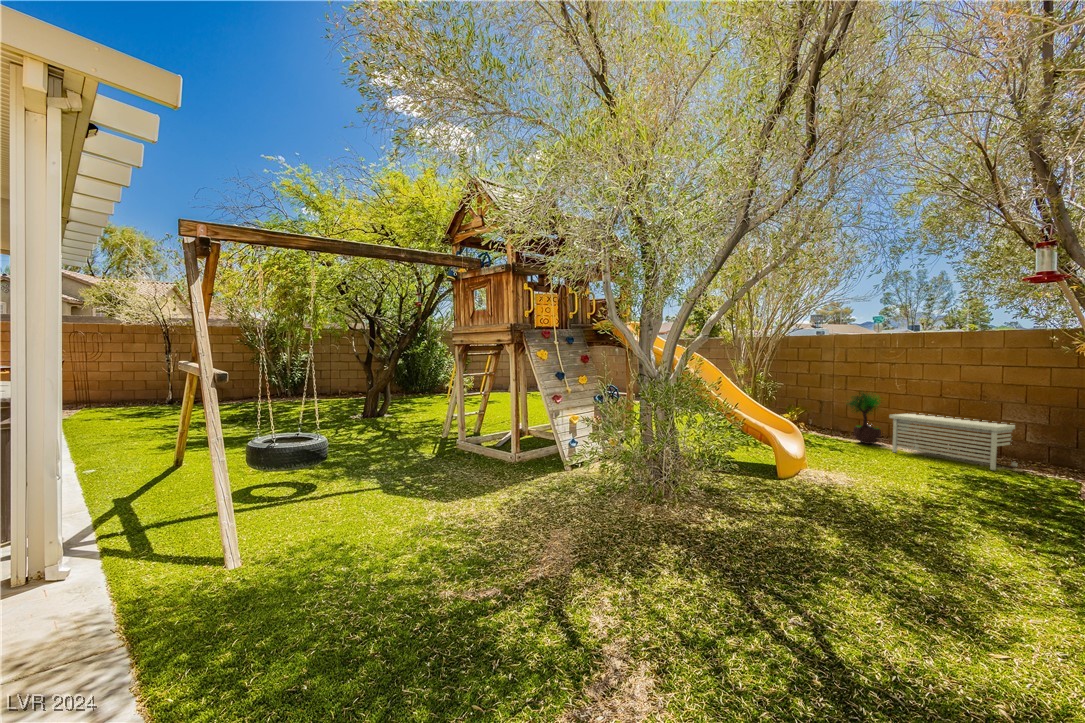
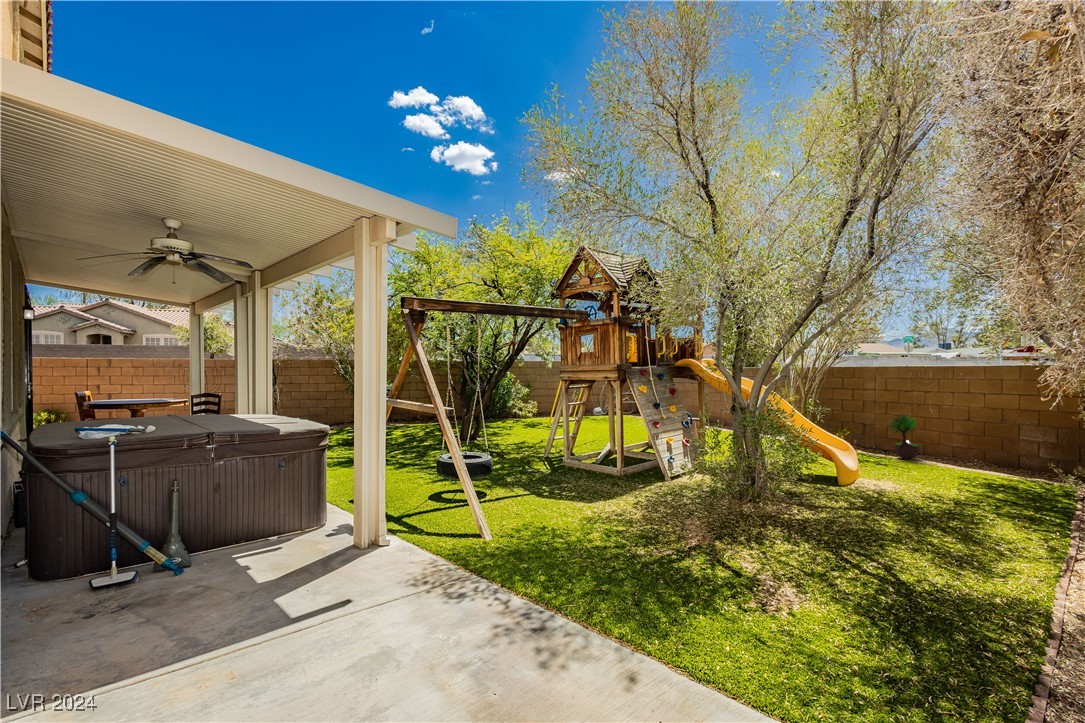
storage bench: present [889,413,1017,470] -> none [925,433,1036,479]

